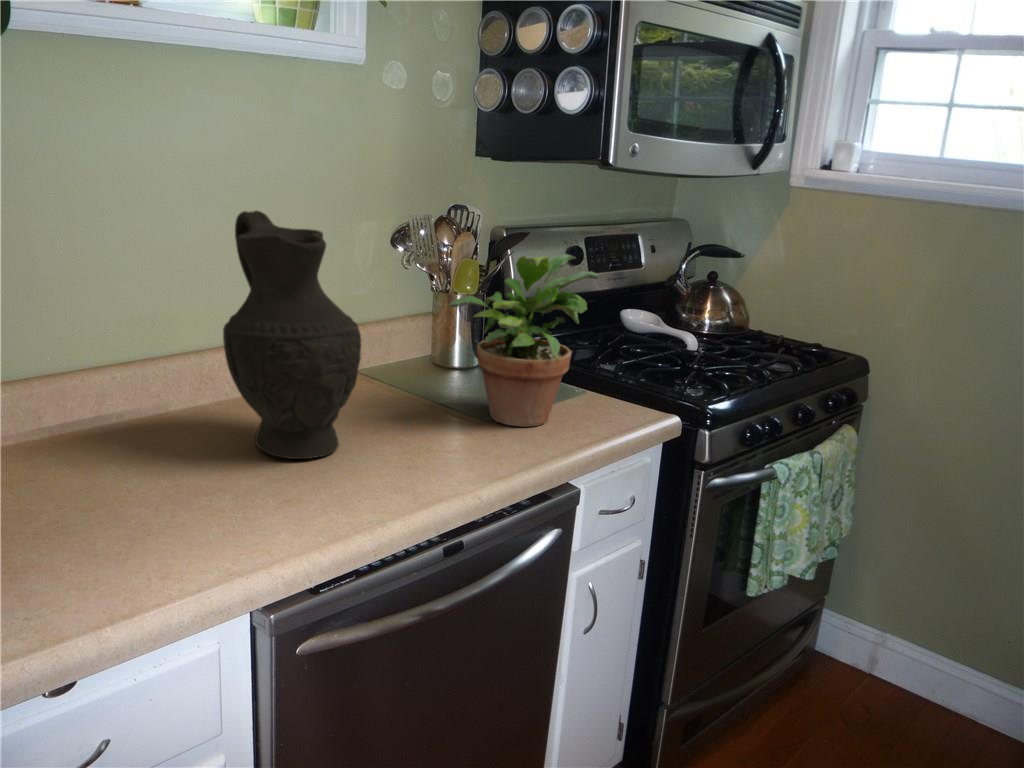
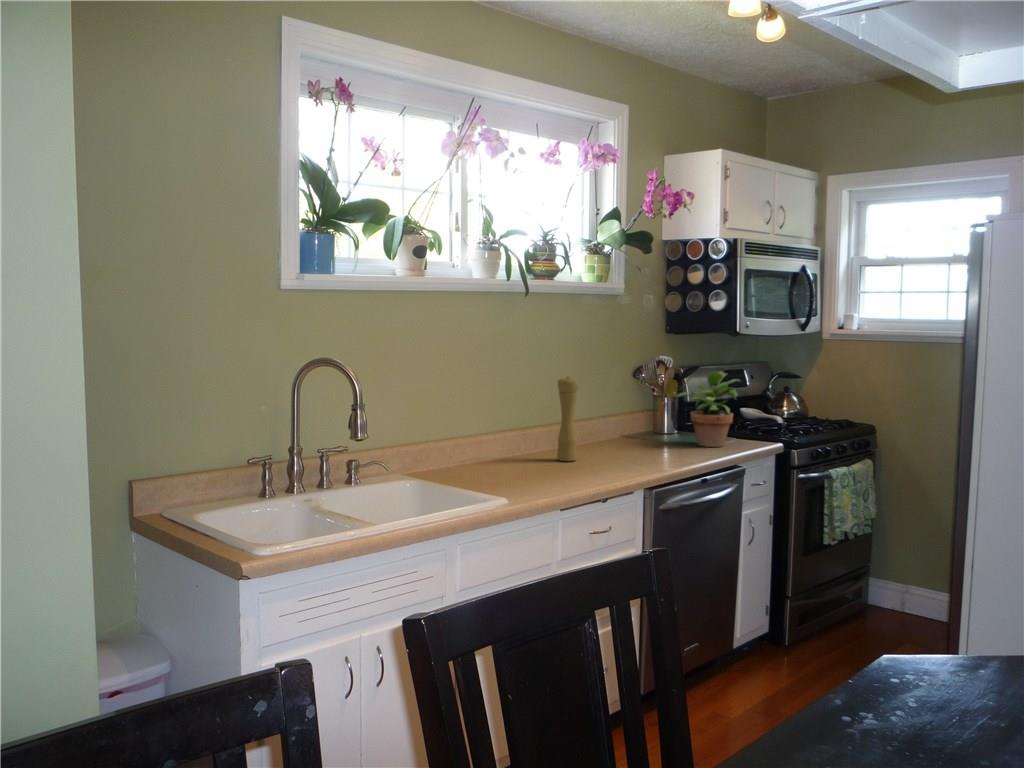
decorative vase: present [223,210,361,459] -> none [596,358,655,455]
pepper mill: none [53,262,129,487] -> present [557,377,579,461]

